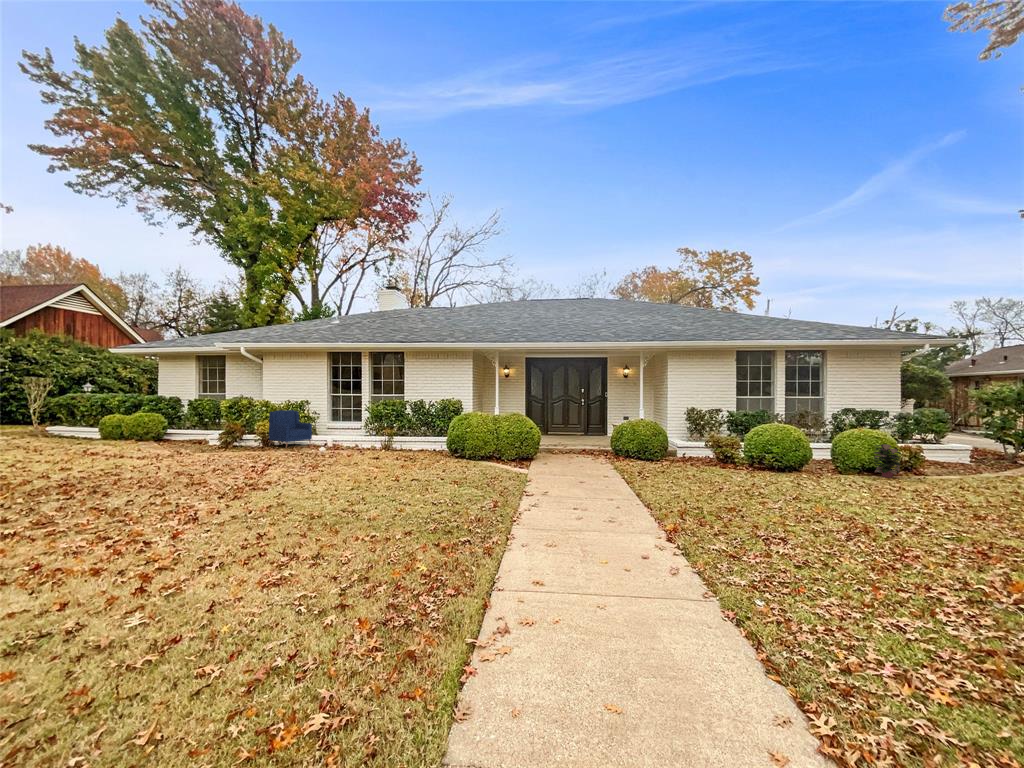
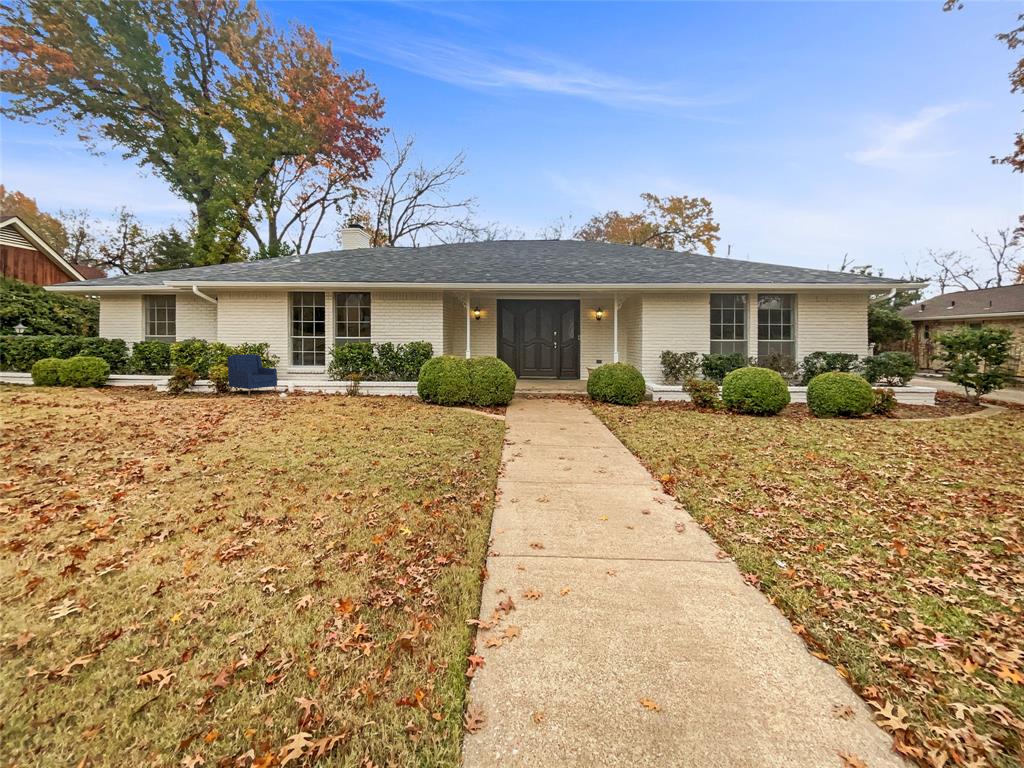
decorative plant: present [874,444,901,478] -> none [854,391,884,423]

